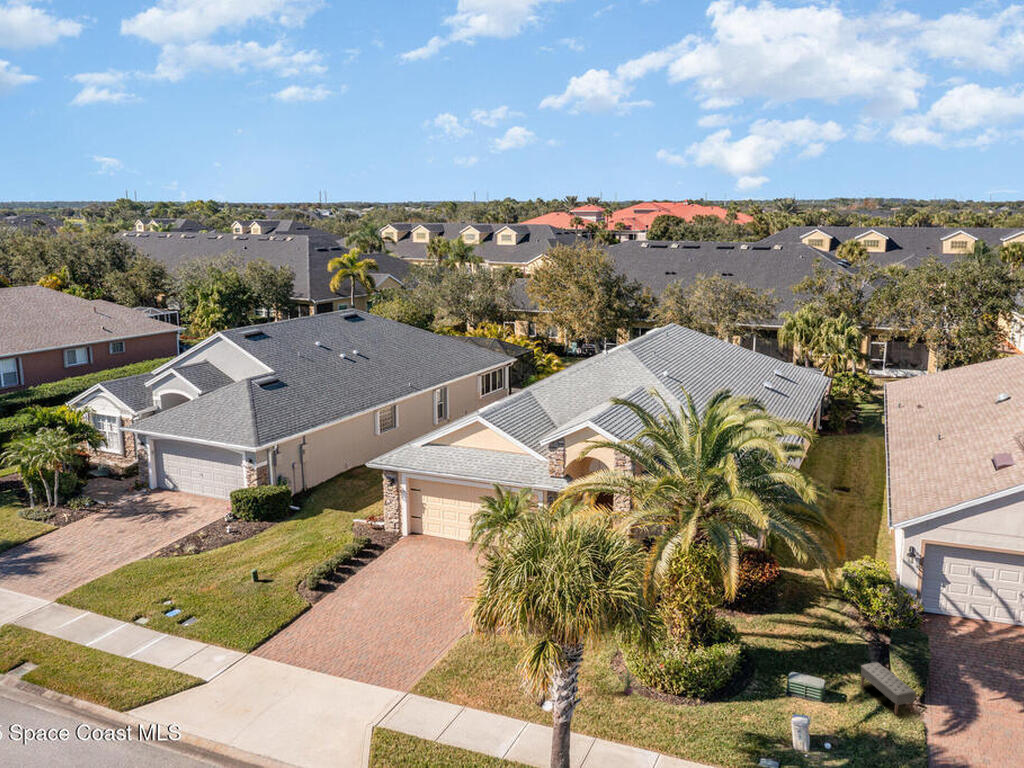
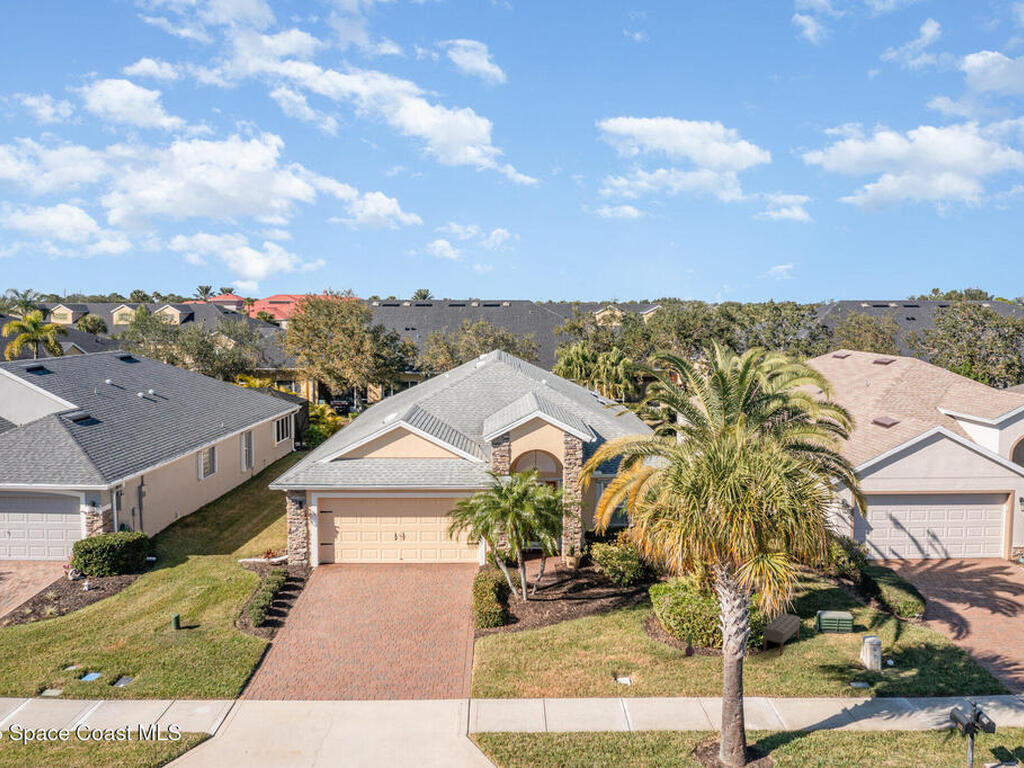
bench: present [861,663,916,715] -> present [763,614,800,654]

